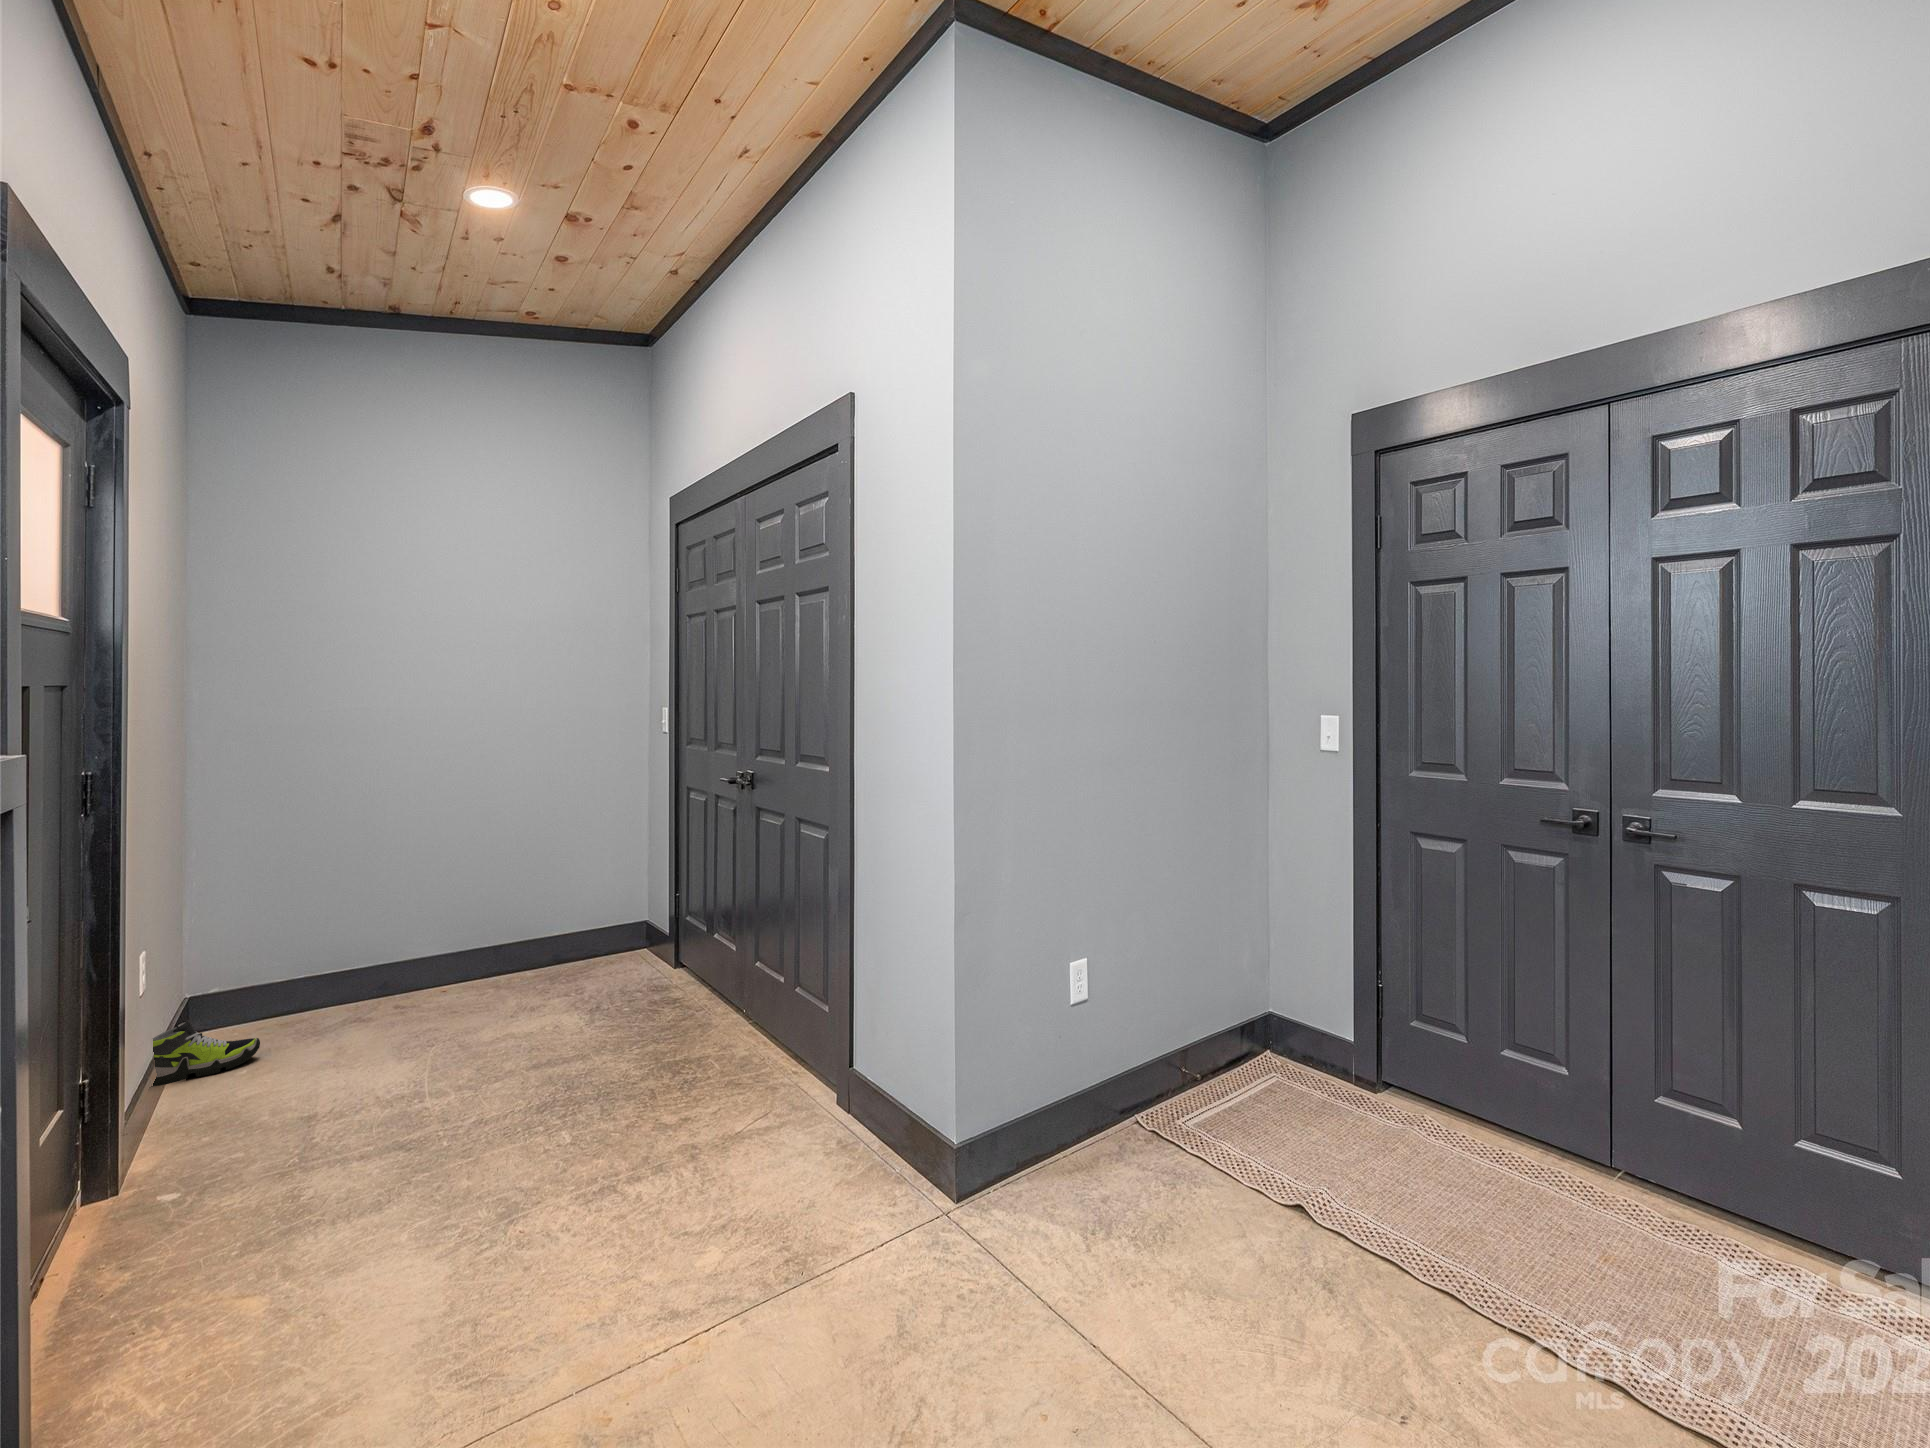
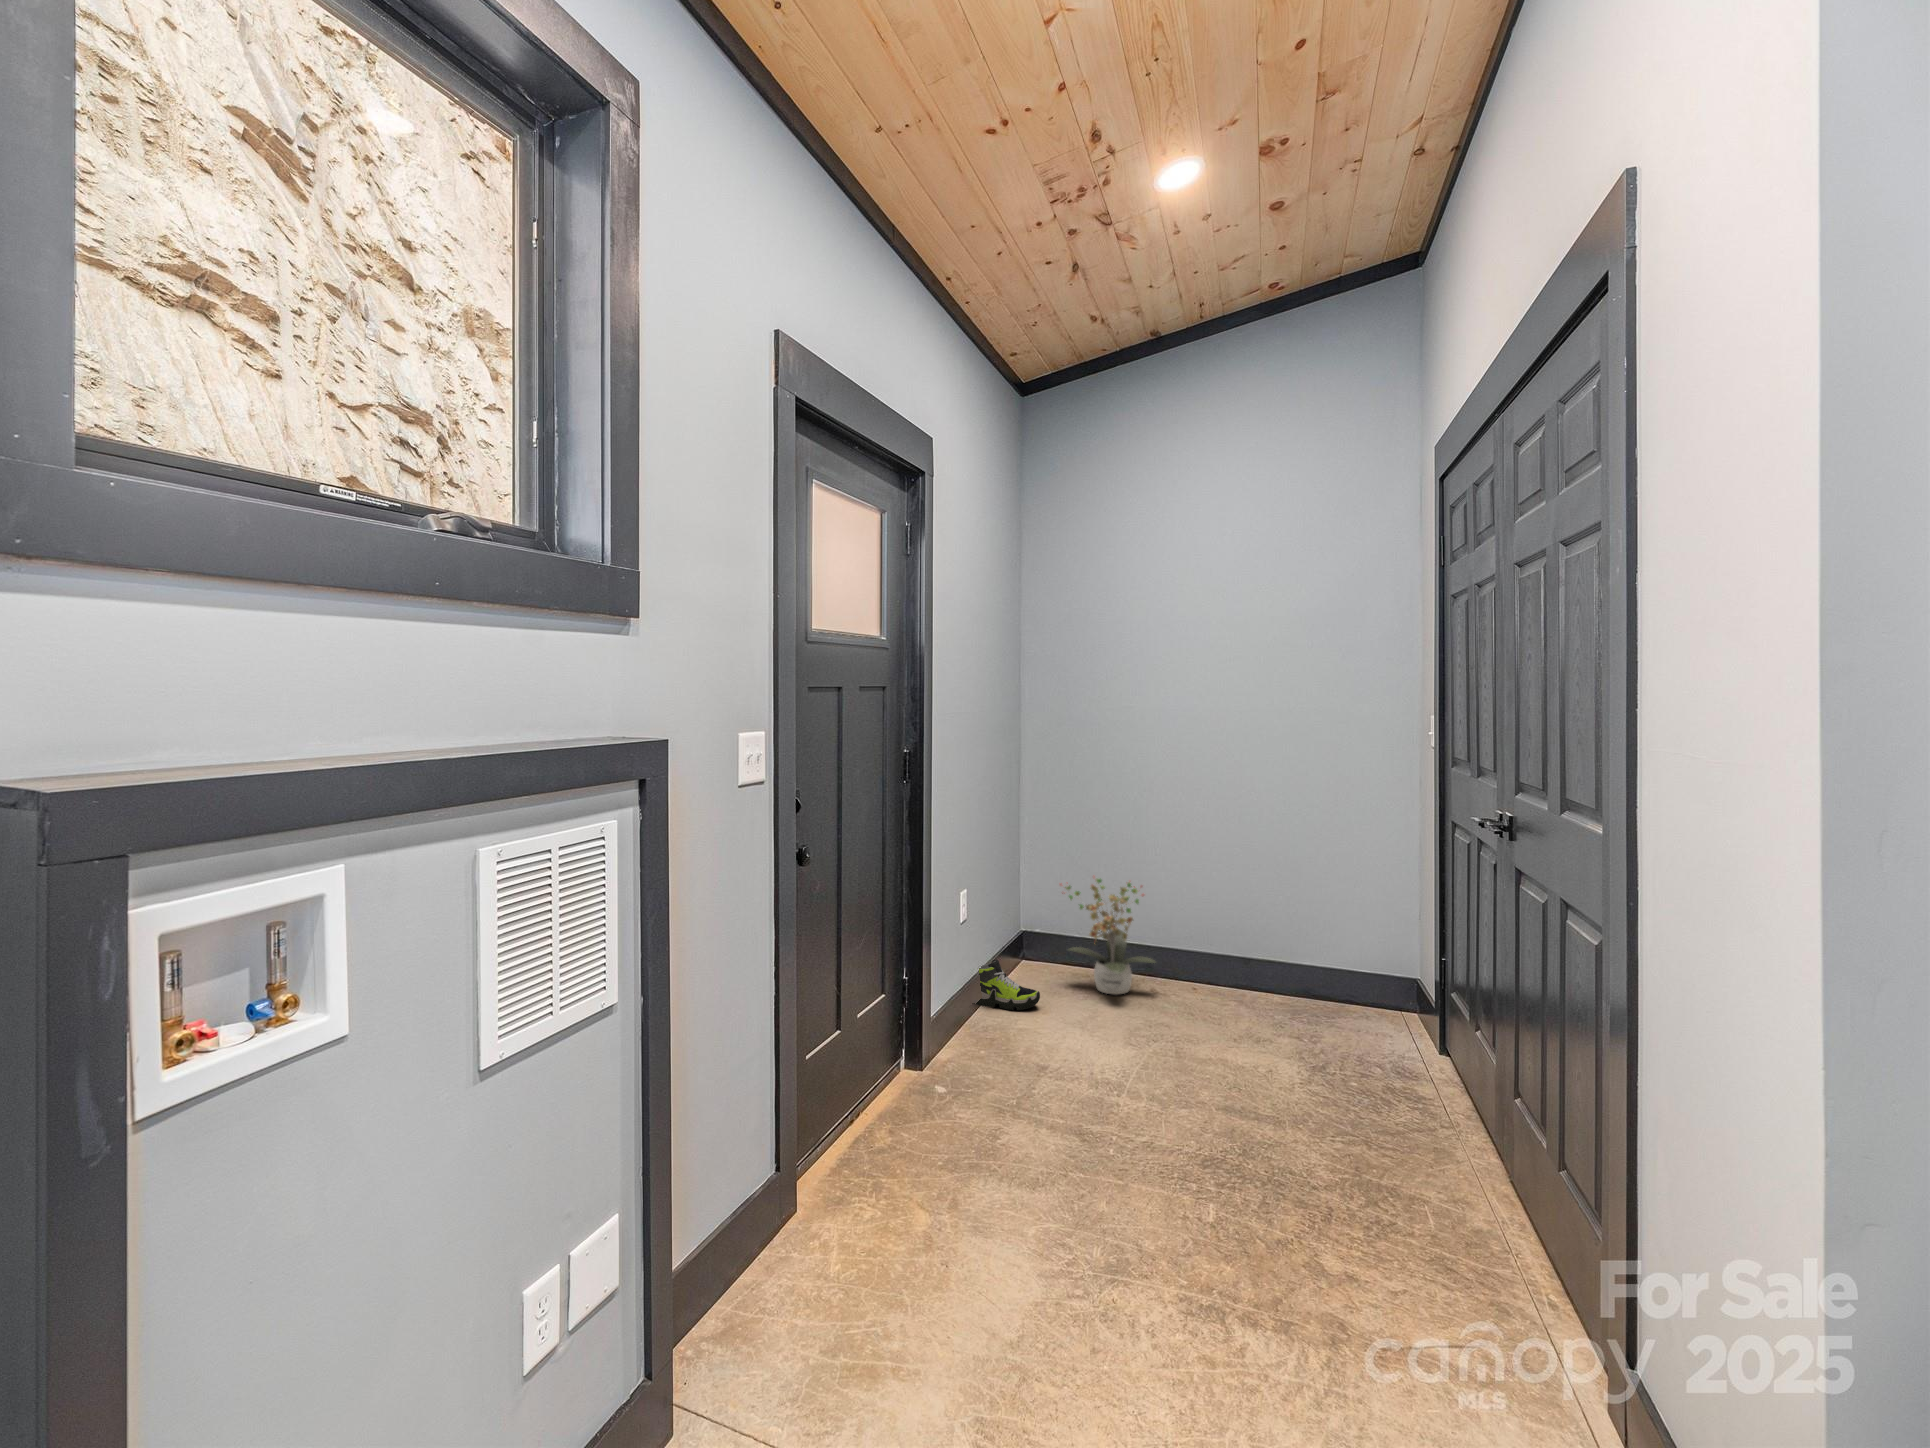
potted plant: none [269,887,406,1015] -> present [1060,879,1155,994]

